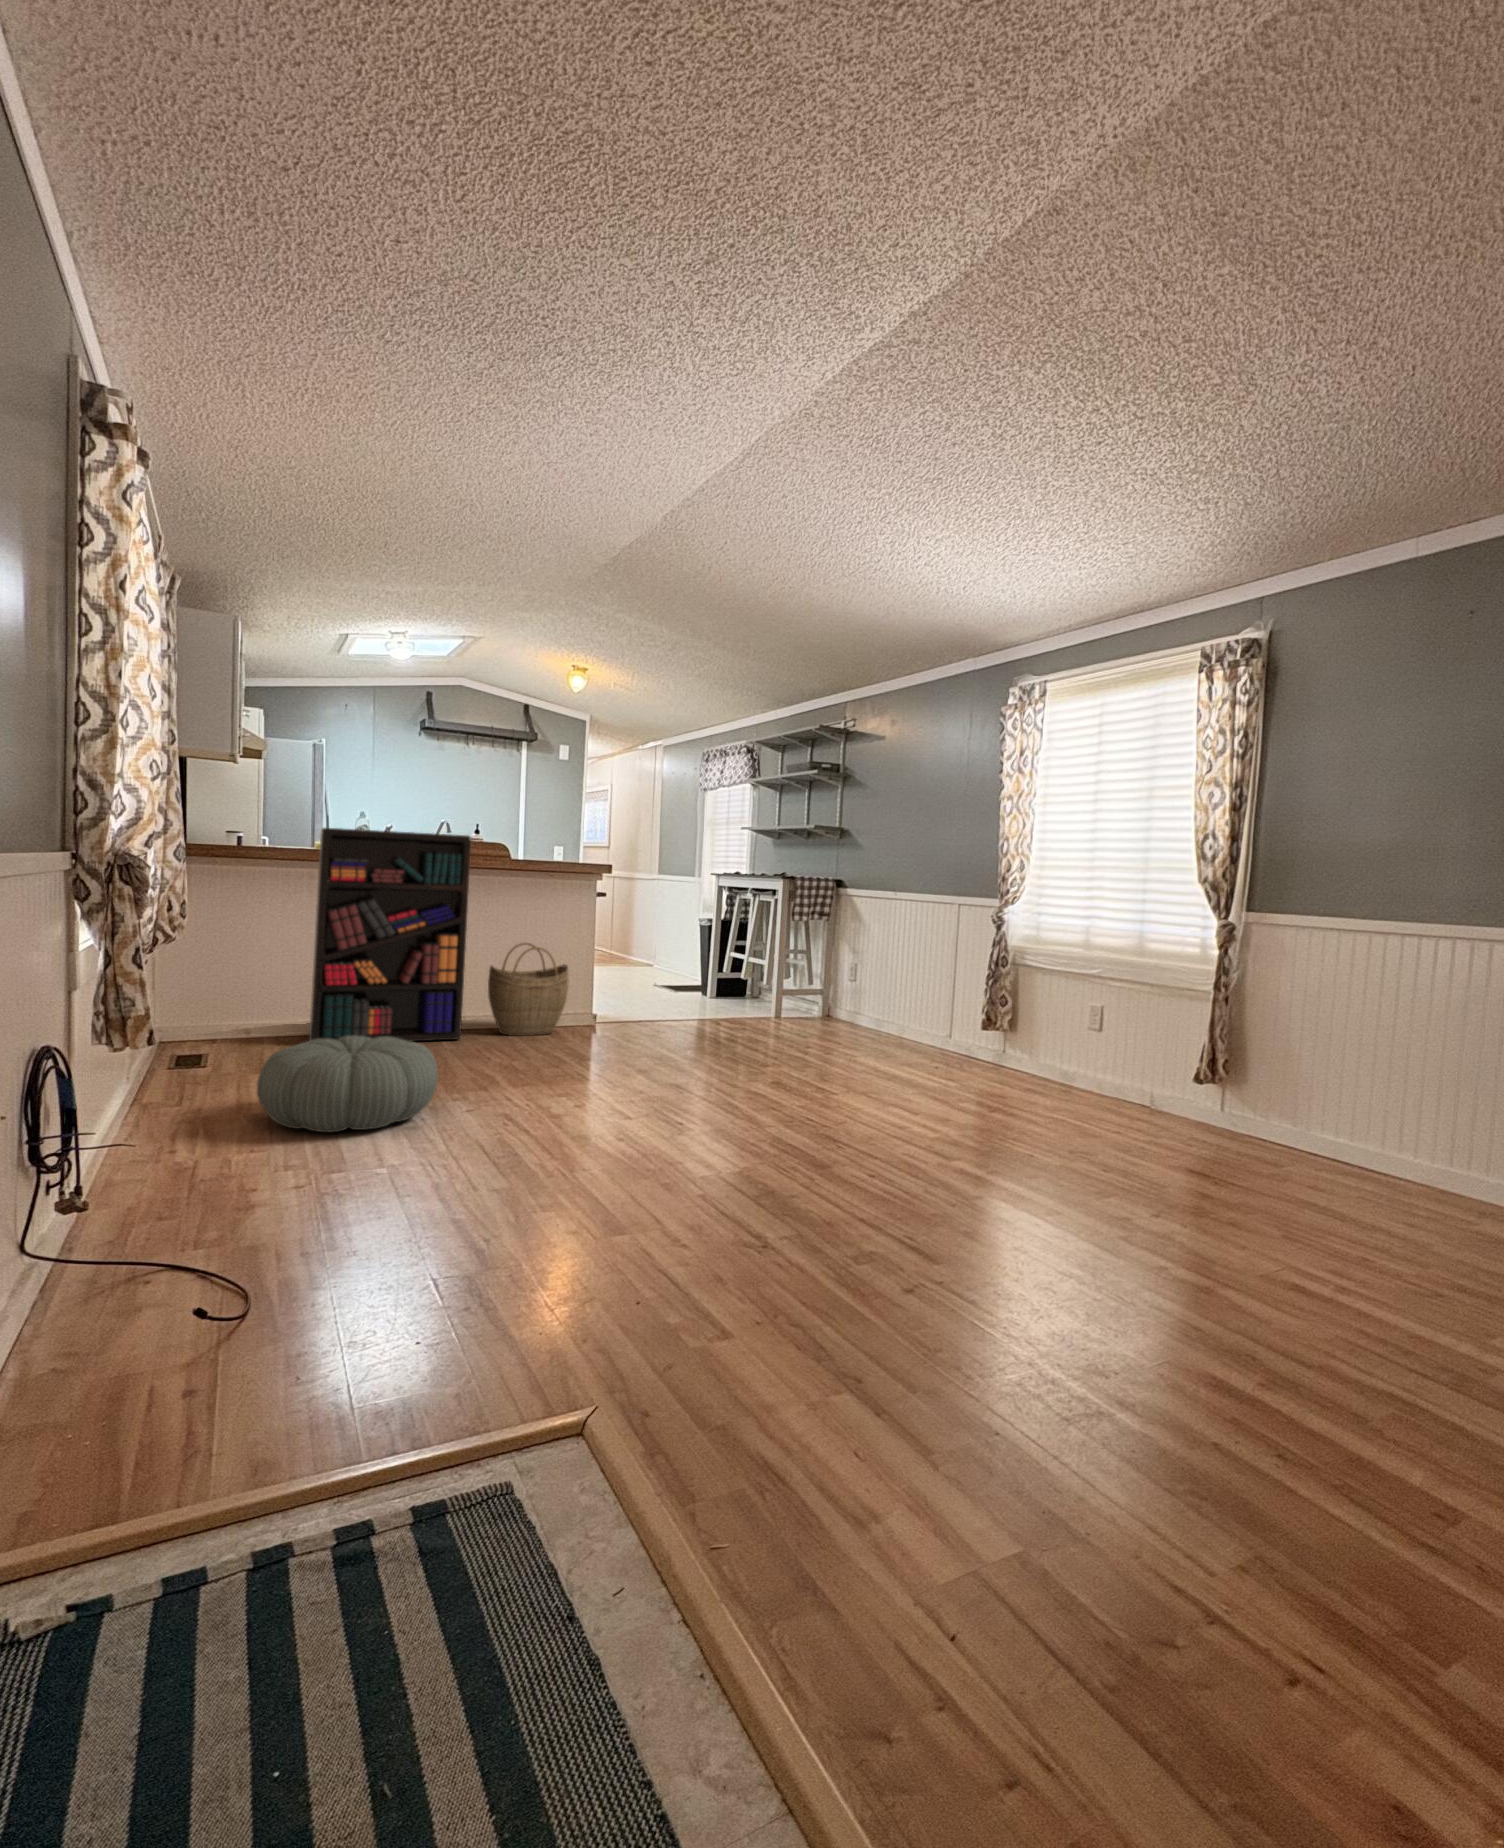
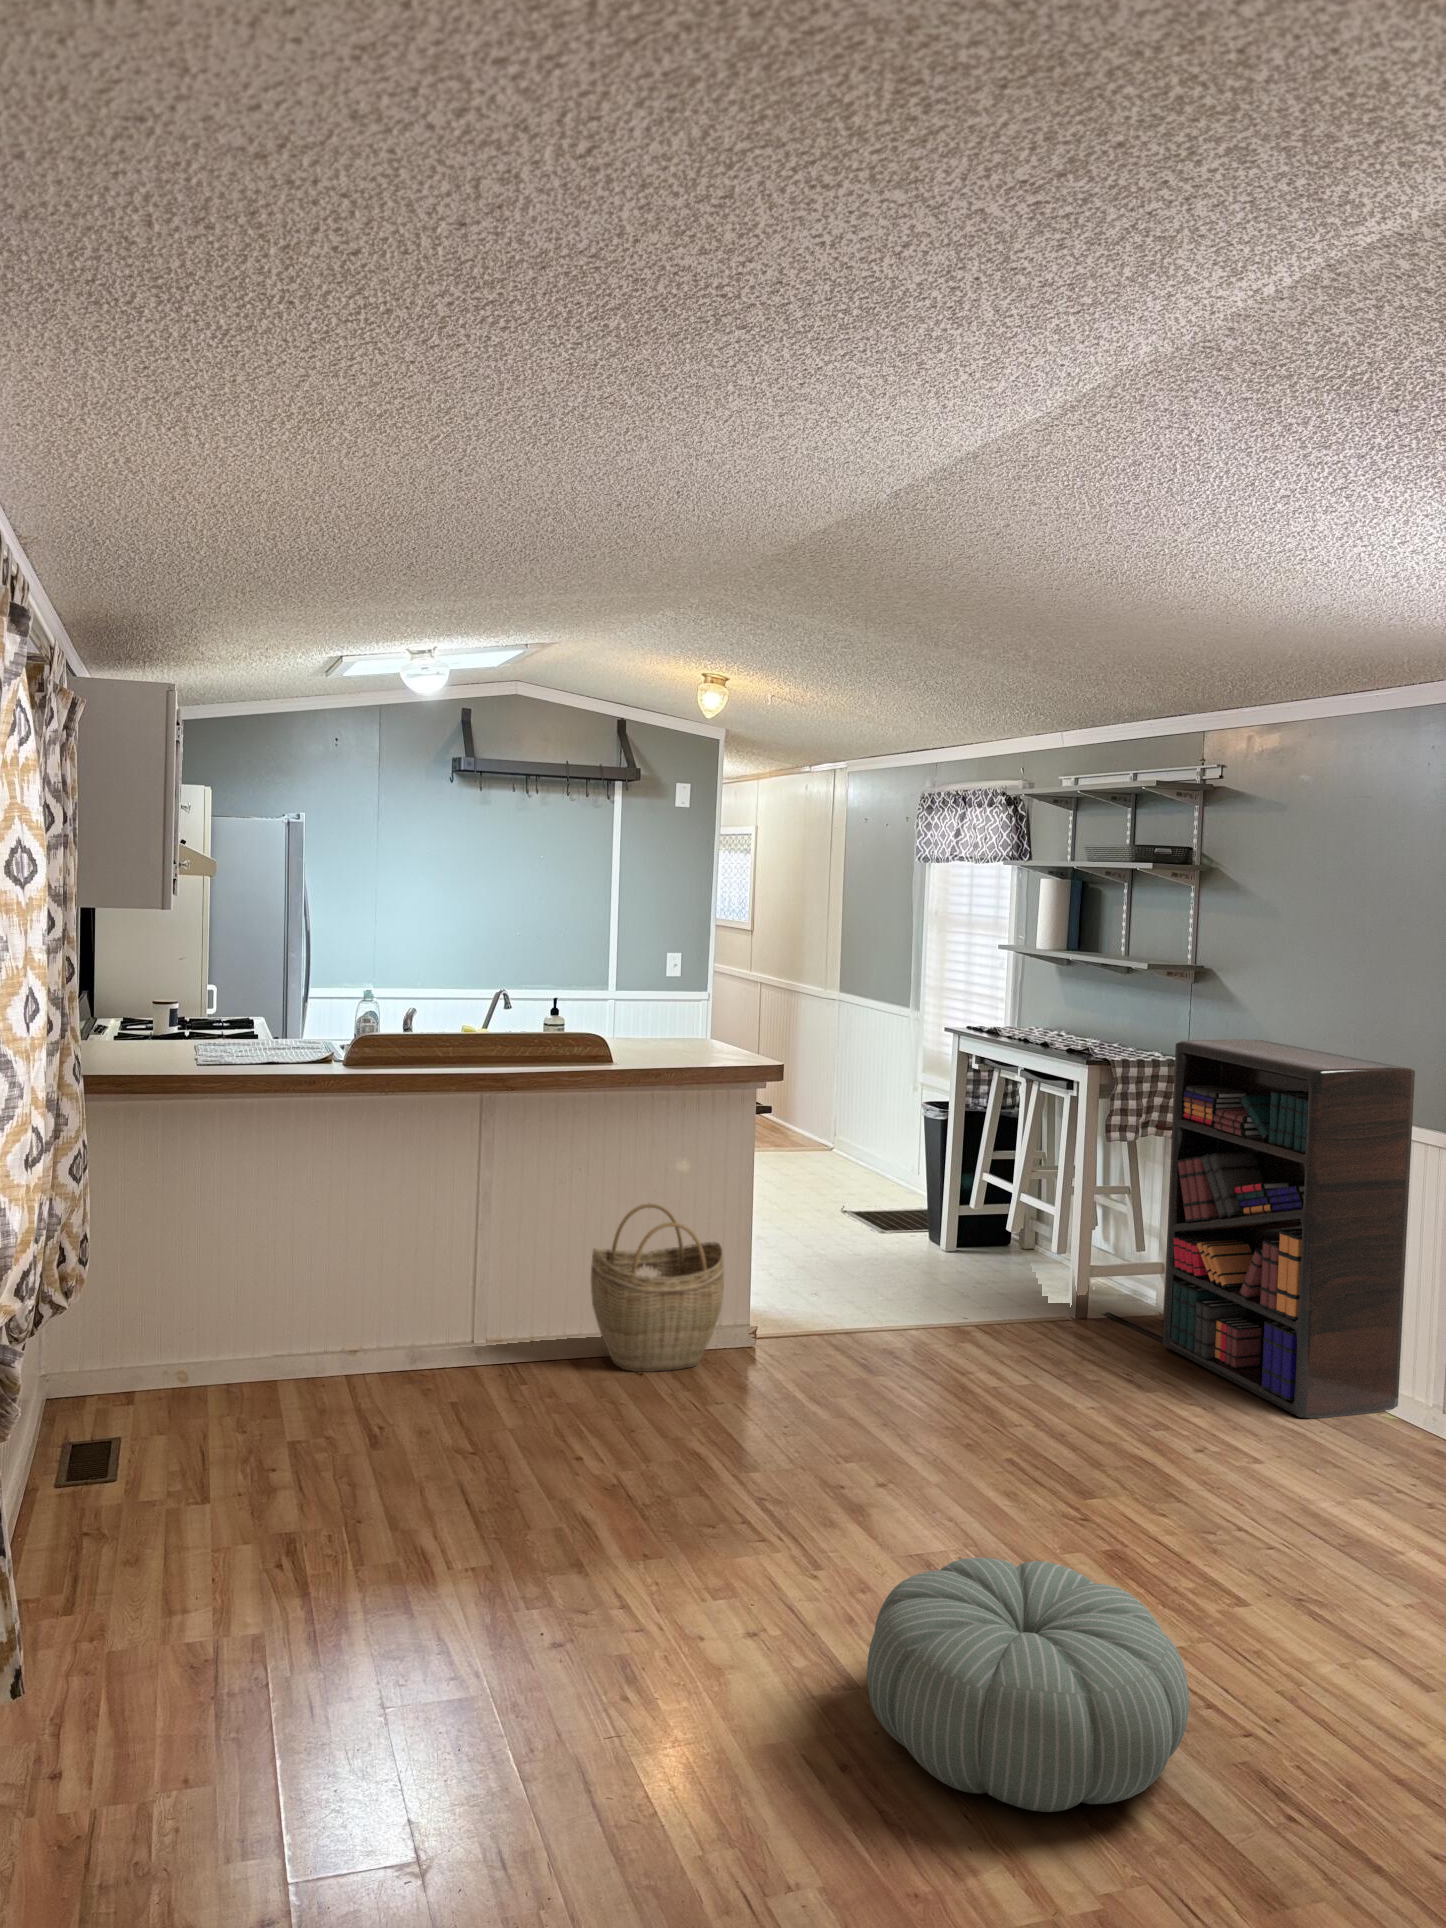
bookshelf: present [309,828,471,1041] -> present [1163,1039,1415,1419]
pouf: present [257,1036,438,1132] -> present [867,1558,1189,1812]

